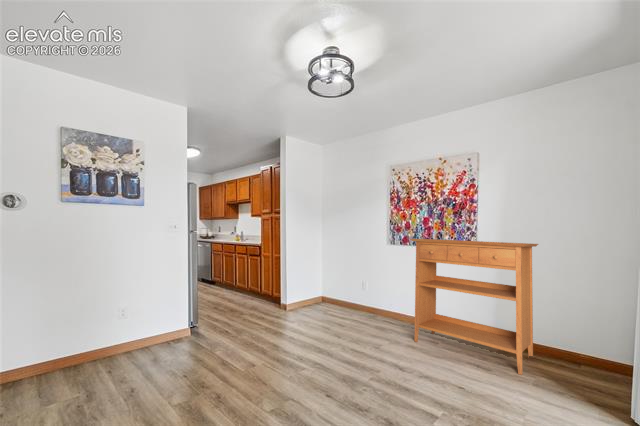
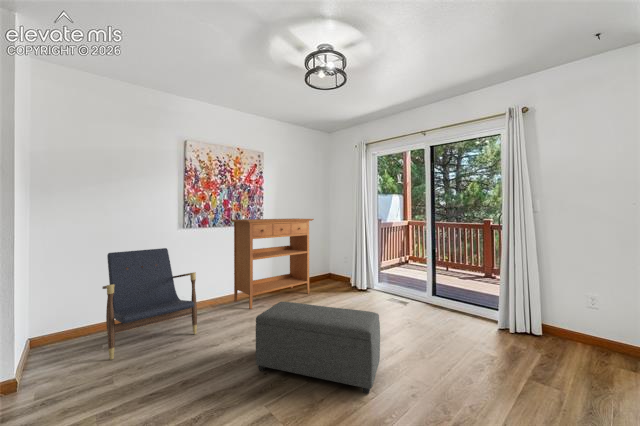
lounge chair: none [305,256,374,329] -> present [102,248,197,360]
ottoman: none [230,308,327,411] -> present [256,302,380,394]

